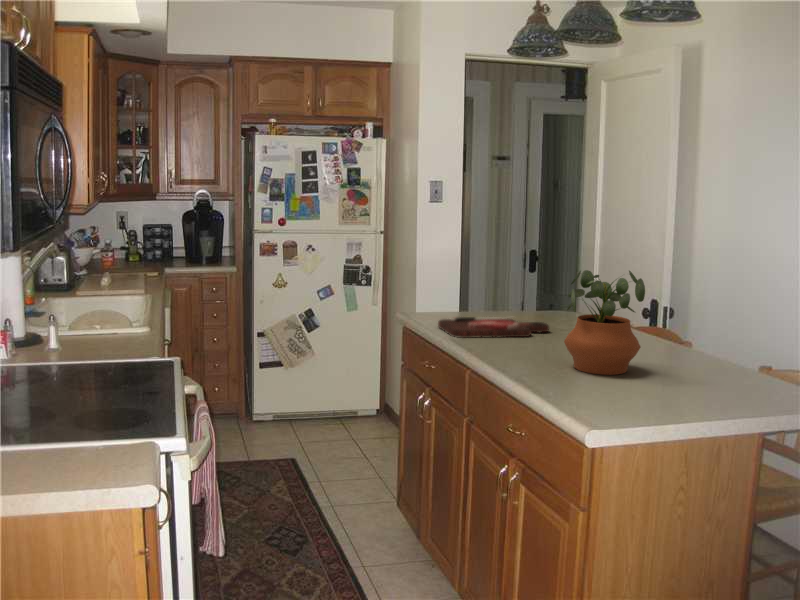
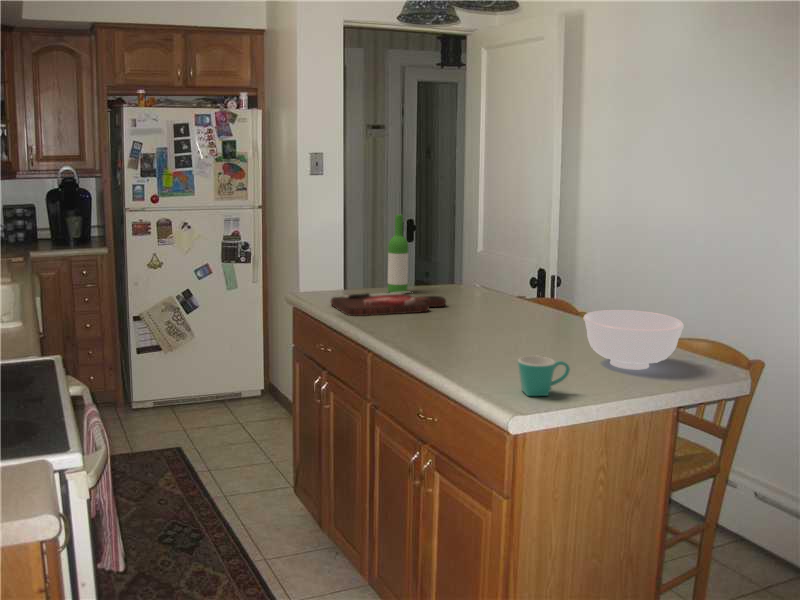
wine bottle: none [495,243,517,319] -> present [388,214,408,293]
potted plant: present [564,270,645,375] -> none [470,240,552,351]
bowl: none [671,340,769,397] -> present [583,310,684,370]
mug: none [598,377,647,414] -> present [518,356,570,396]

